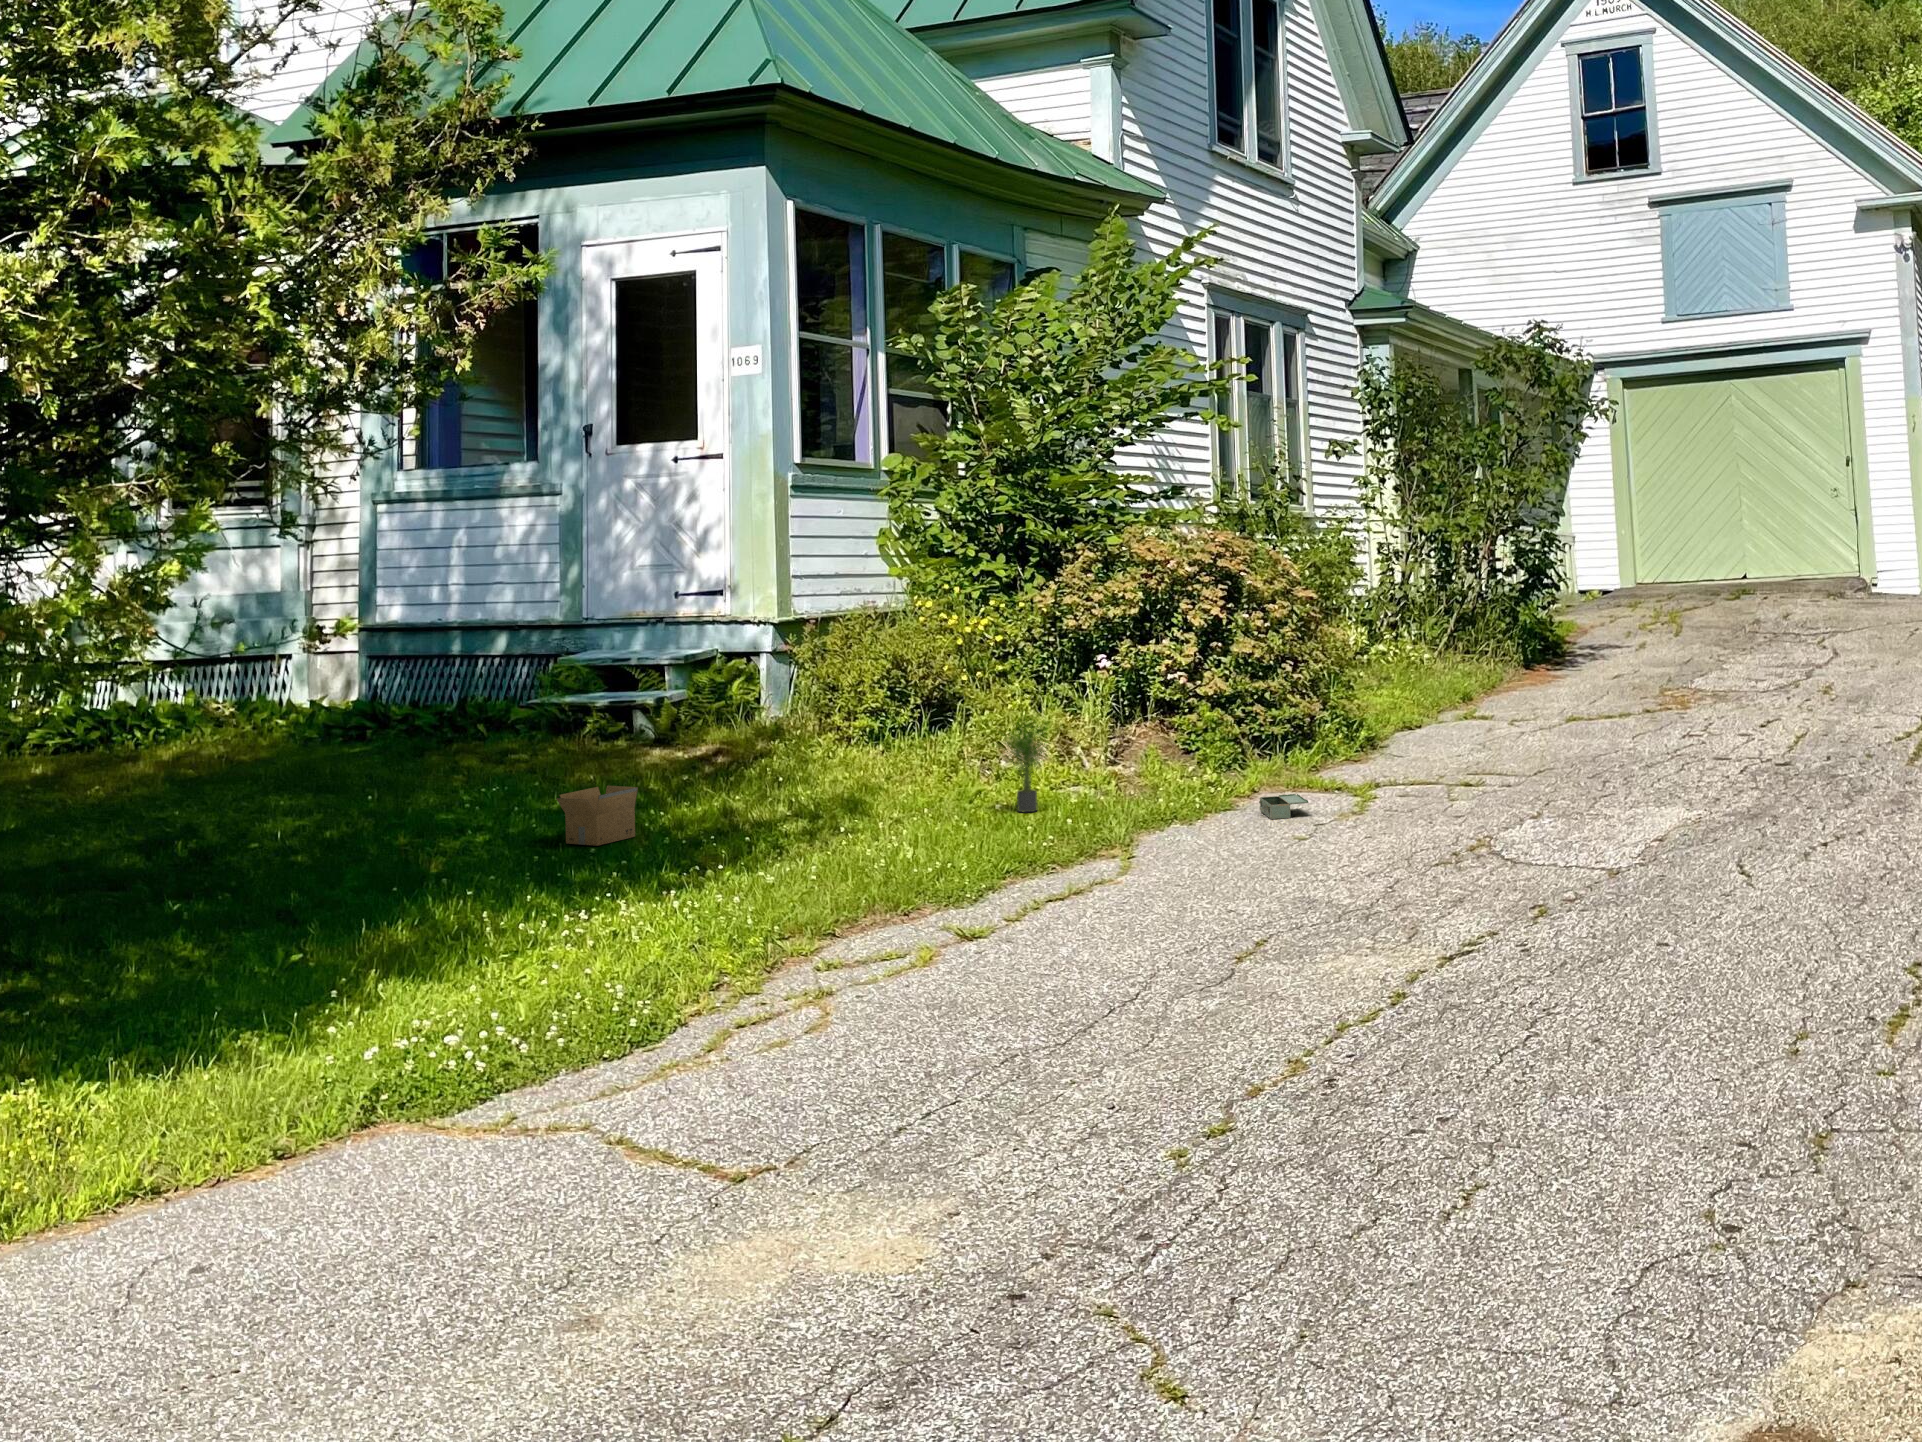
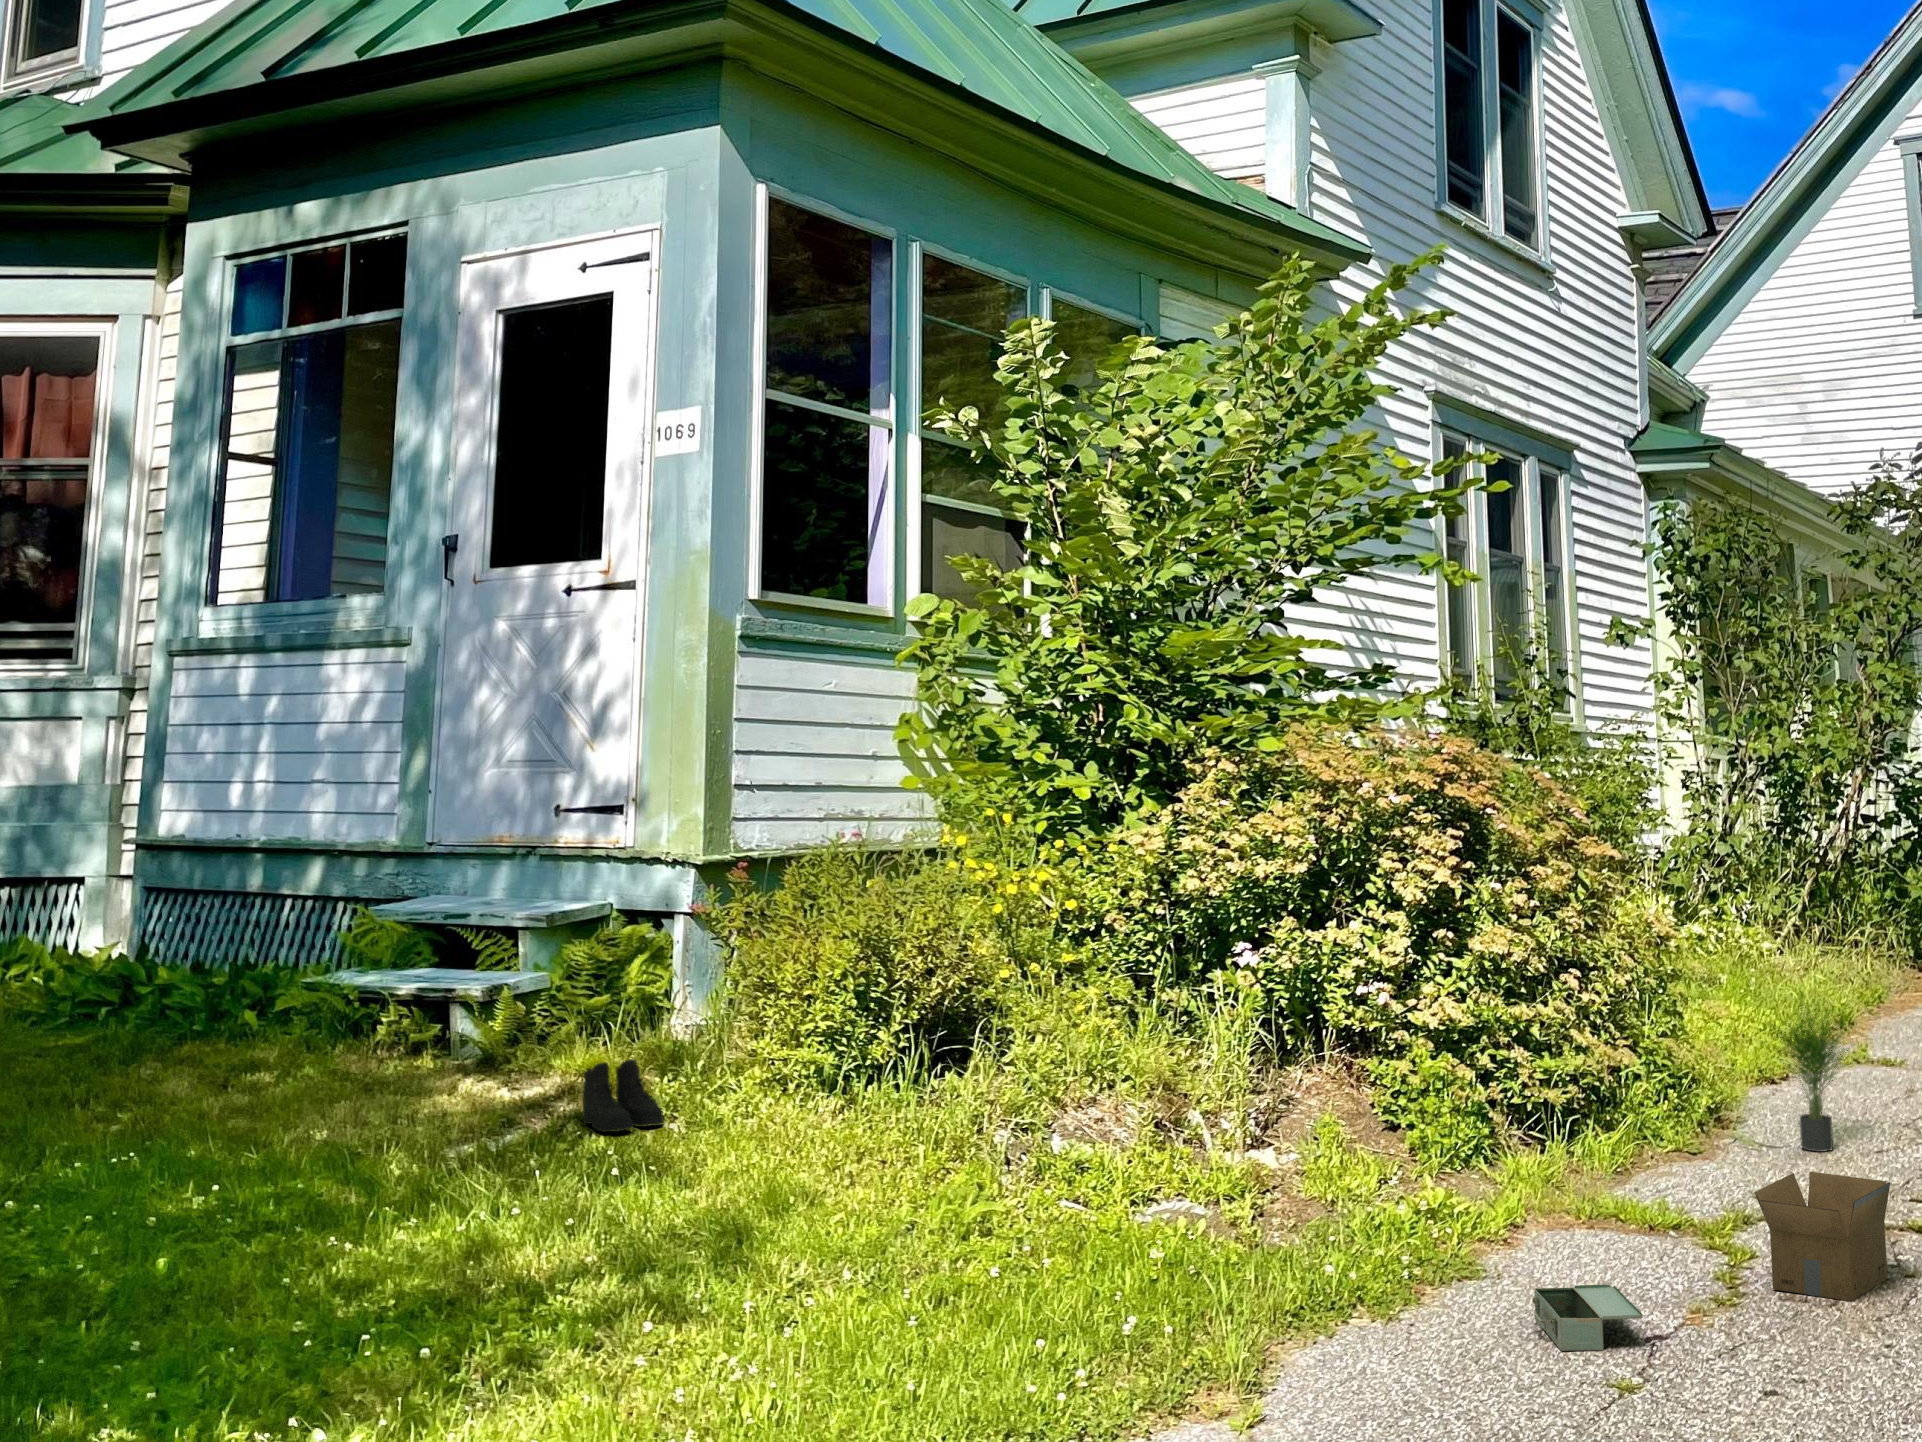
potted plant: present [1003,719,1047,812] -> present [1762,996,1850,1152]
boots: none [746,727,794,765] -> present [583,1059,664,1133]
cardboard box: present [556,786,638,846] -> present [1754,1172,1890,1302]

